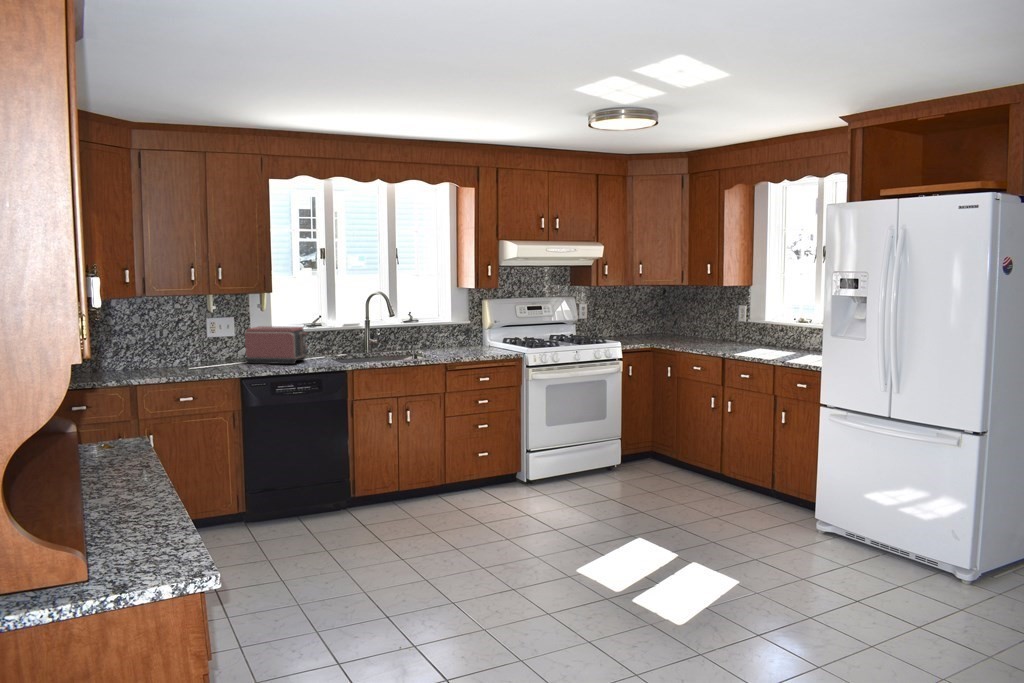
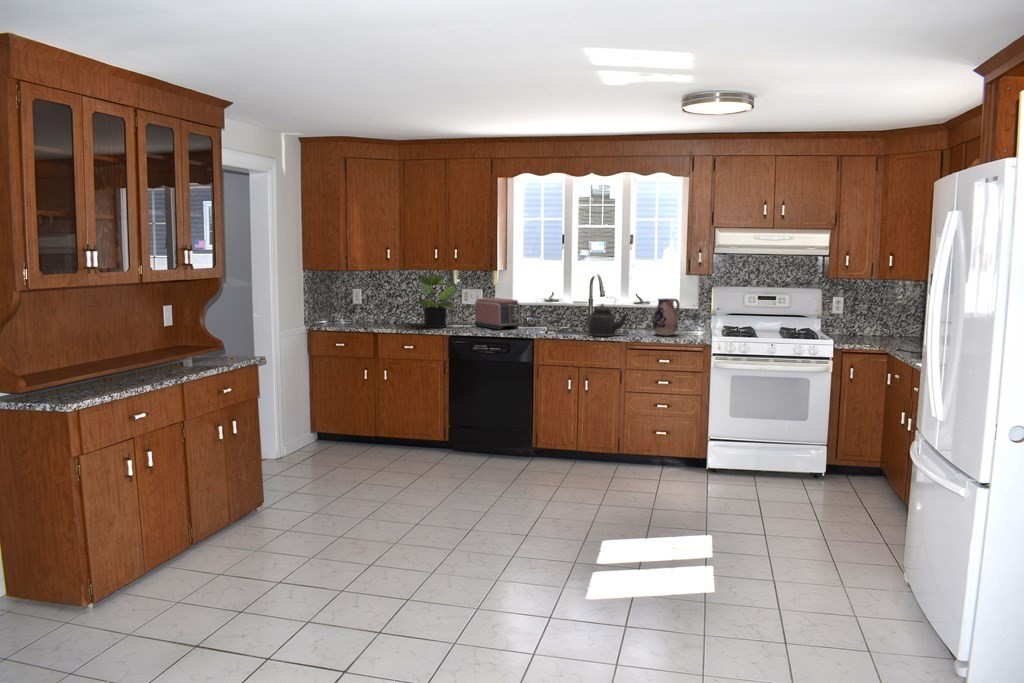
potted plant: none [158,300,225,371] -> present [414,274,457,328]
ceramic pitcher: none [457,314,484,353] -> present [652,298,680,336]
kettle: none [401,316,441,360] -> present [588,304,629,336]

